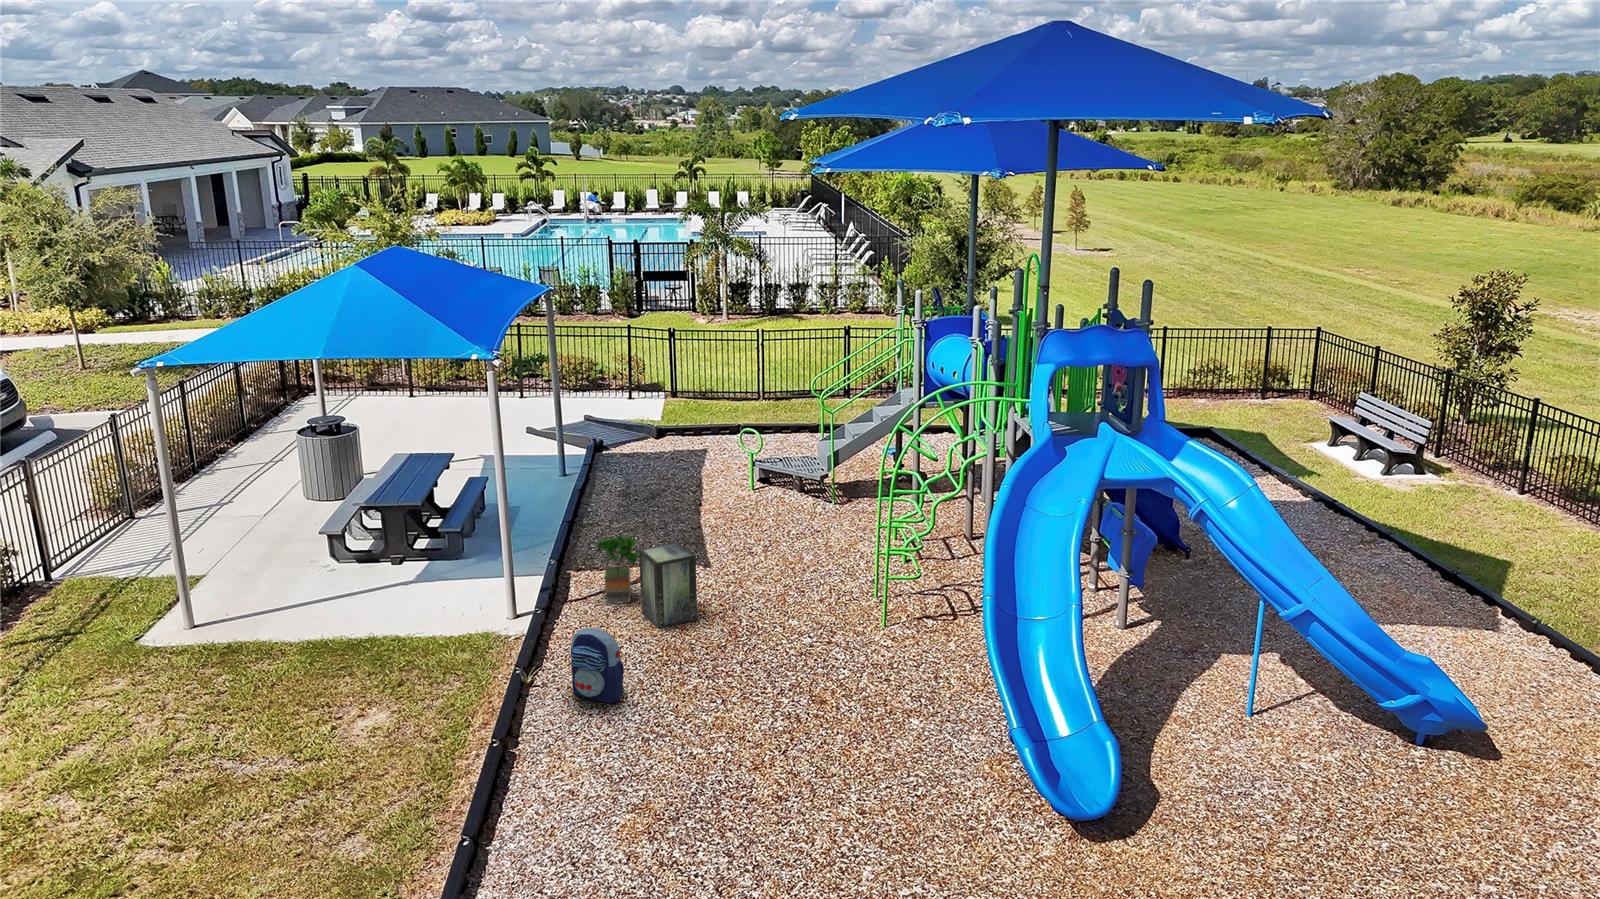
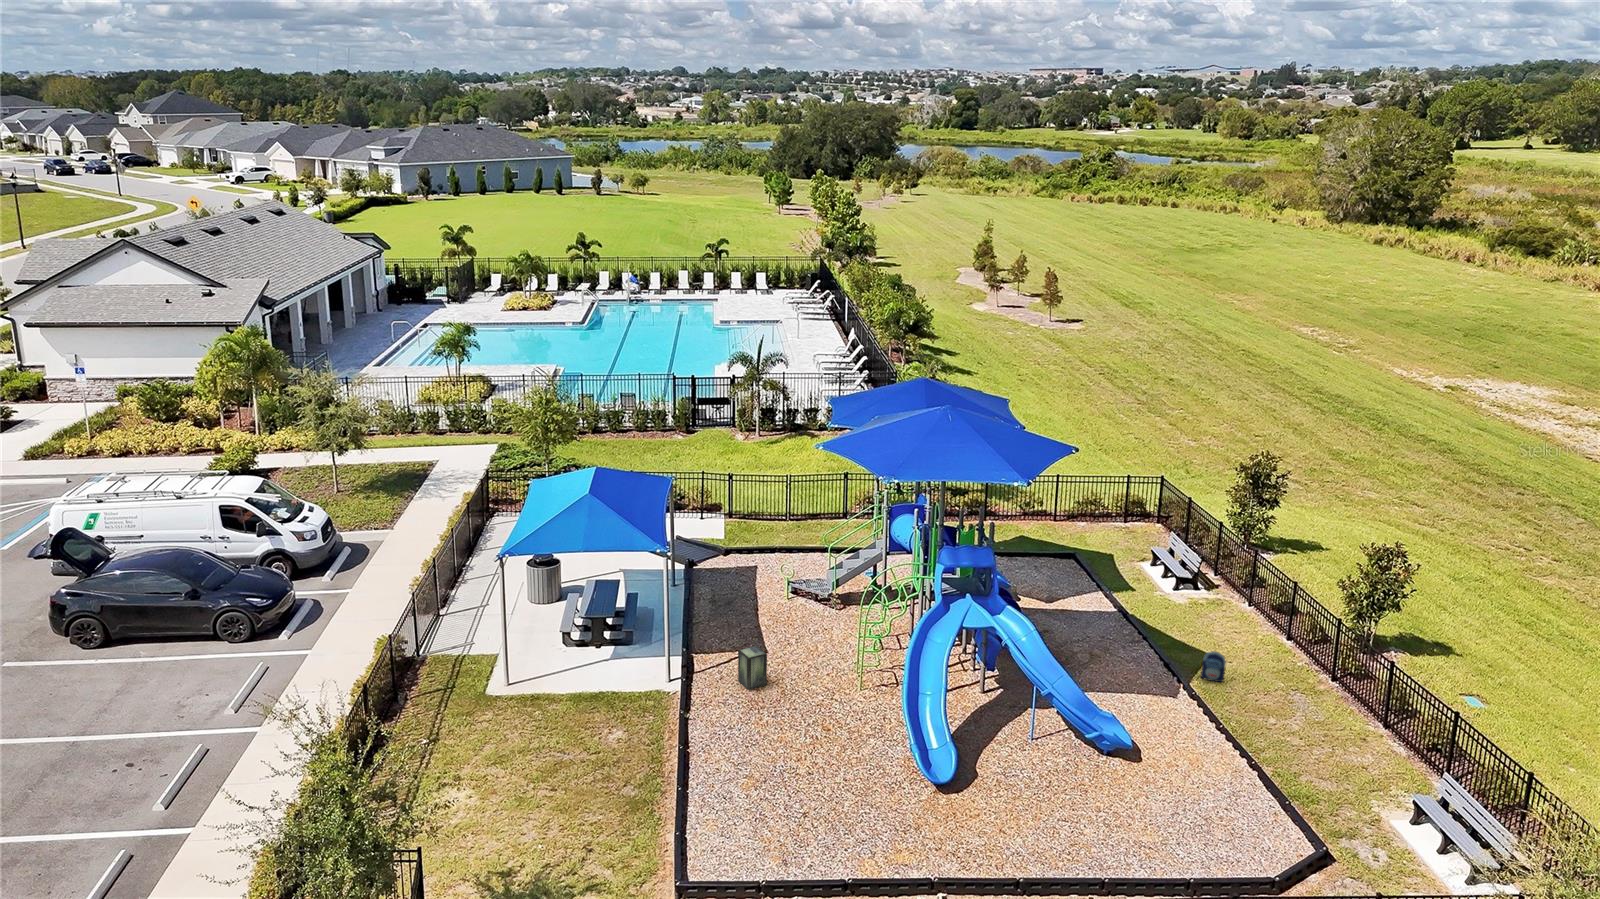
potted tree: present [596,535,639,604] -> none [714,639,738,675]
backpack: present [571,628,624,703] -> present [1201,651,1226,682]

